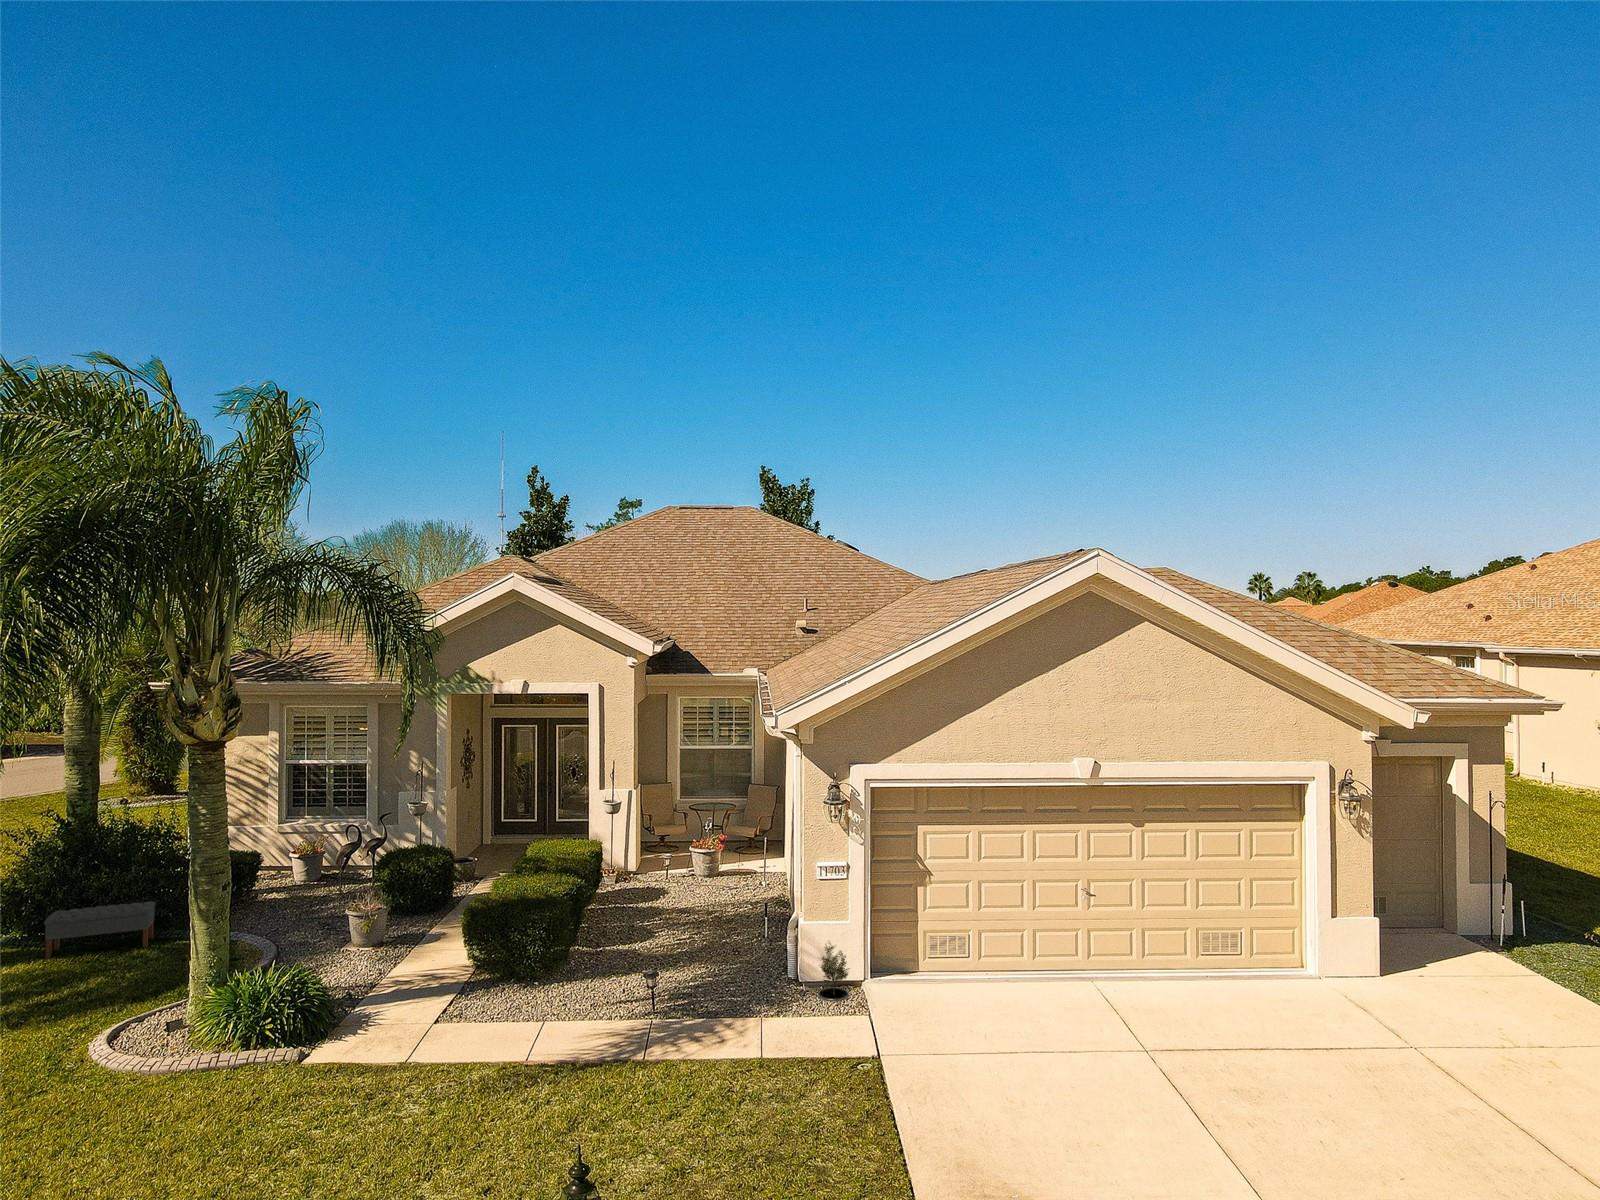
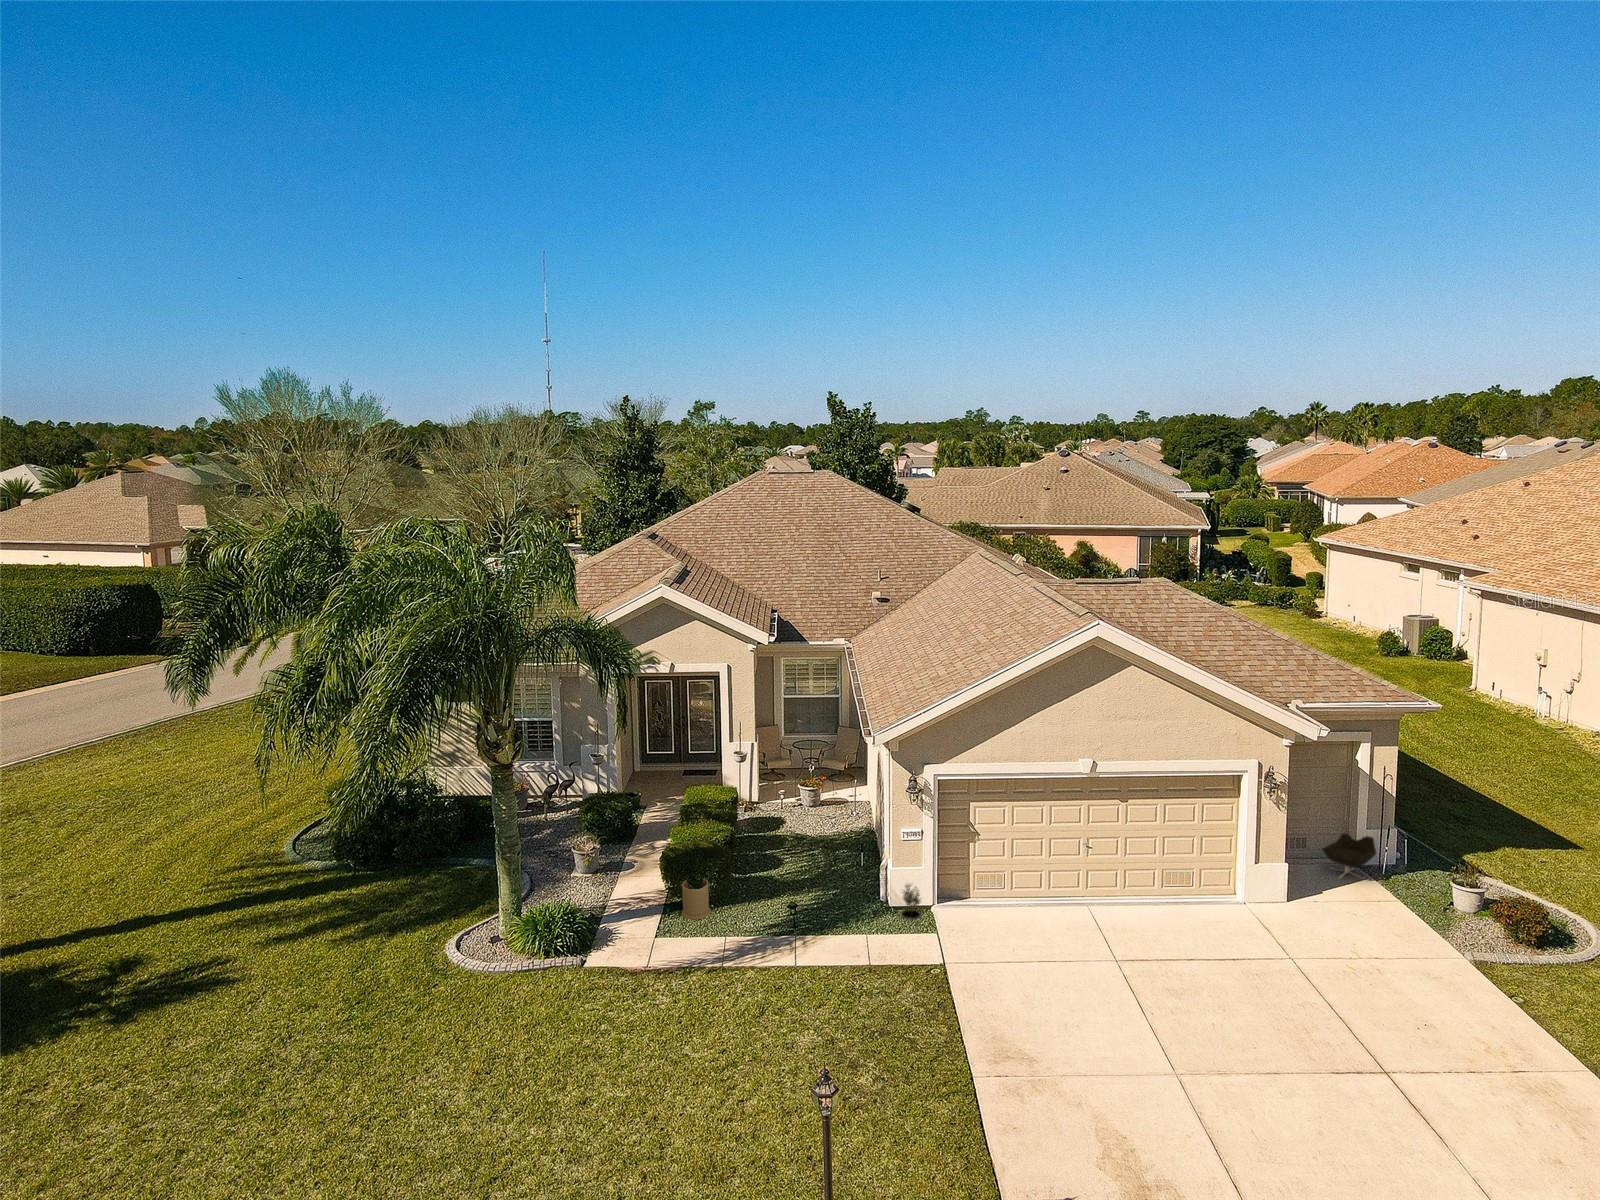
lounge chair: none [1408,886,1484,951] -> present [1322,833,1376,878]
bench: present [44,901,156,959] -> none [380,840,443,882]
trash can: none [485,941,531,1002] -> present [682,879,711,919]

